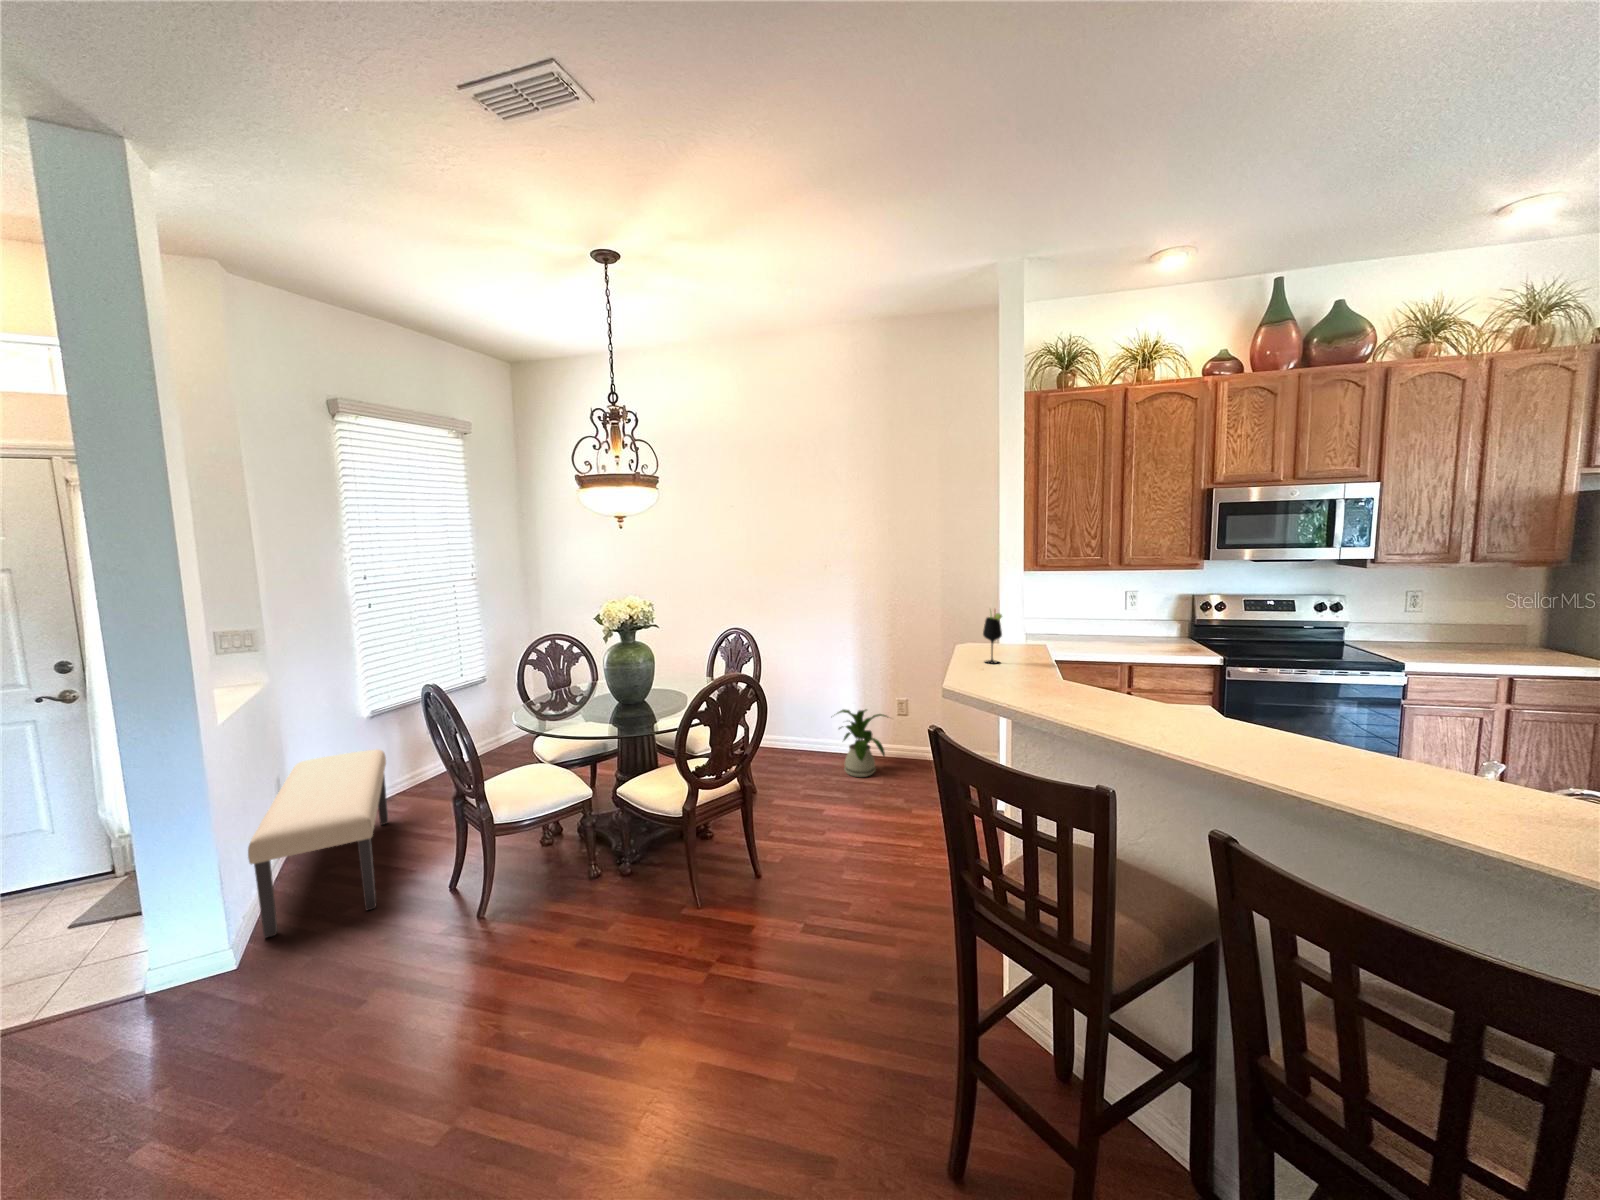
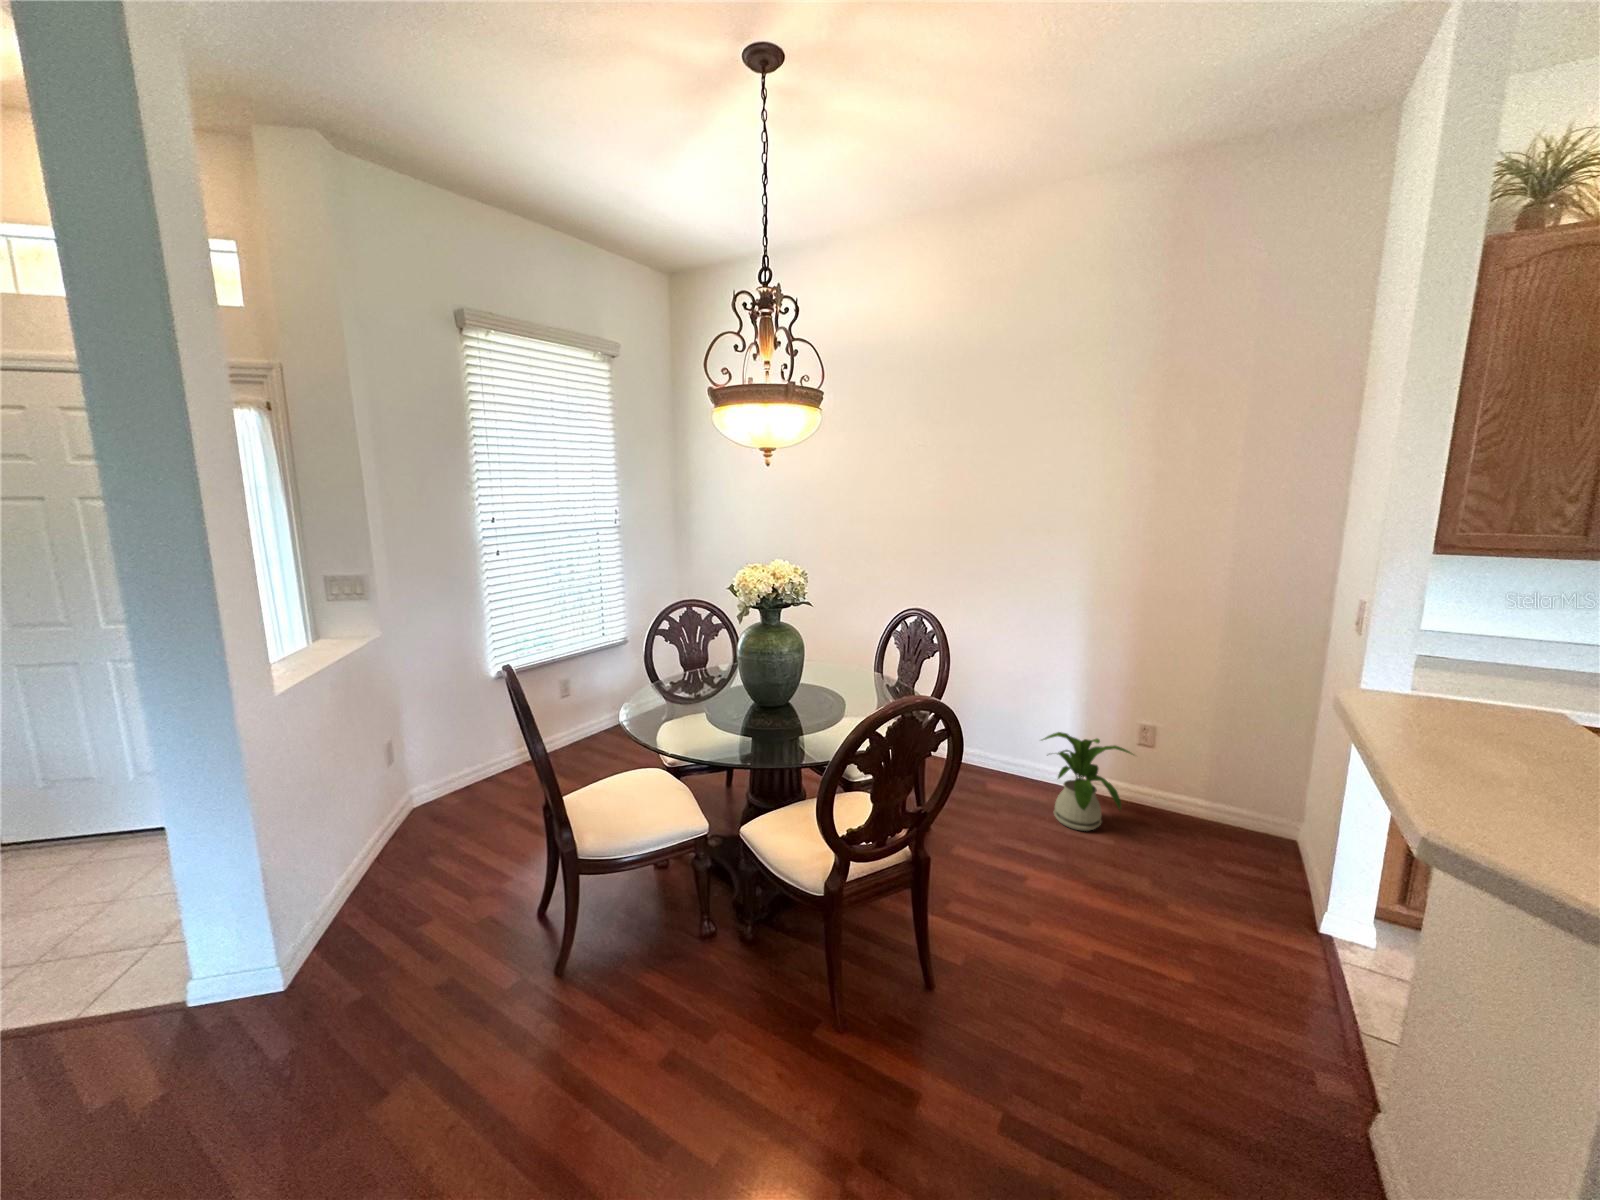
wine glass: present [983,613,1002,664] -> none [1477,644,1565,767]
bench: present [248,749,388,938] -> none [309,719,505,948]

